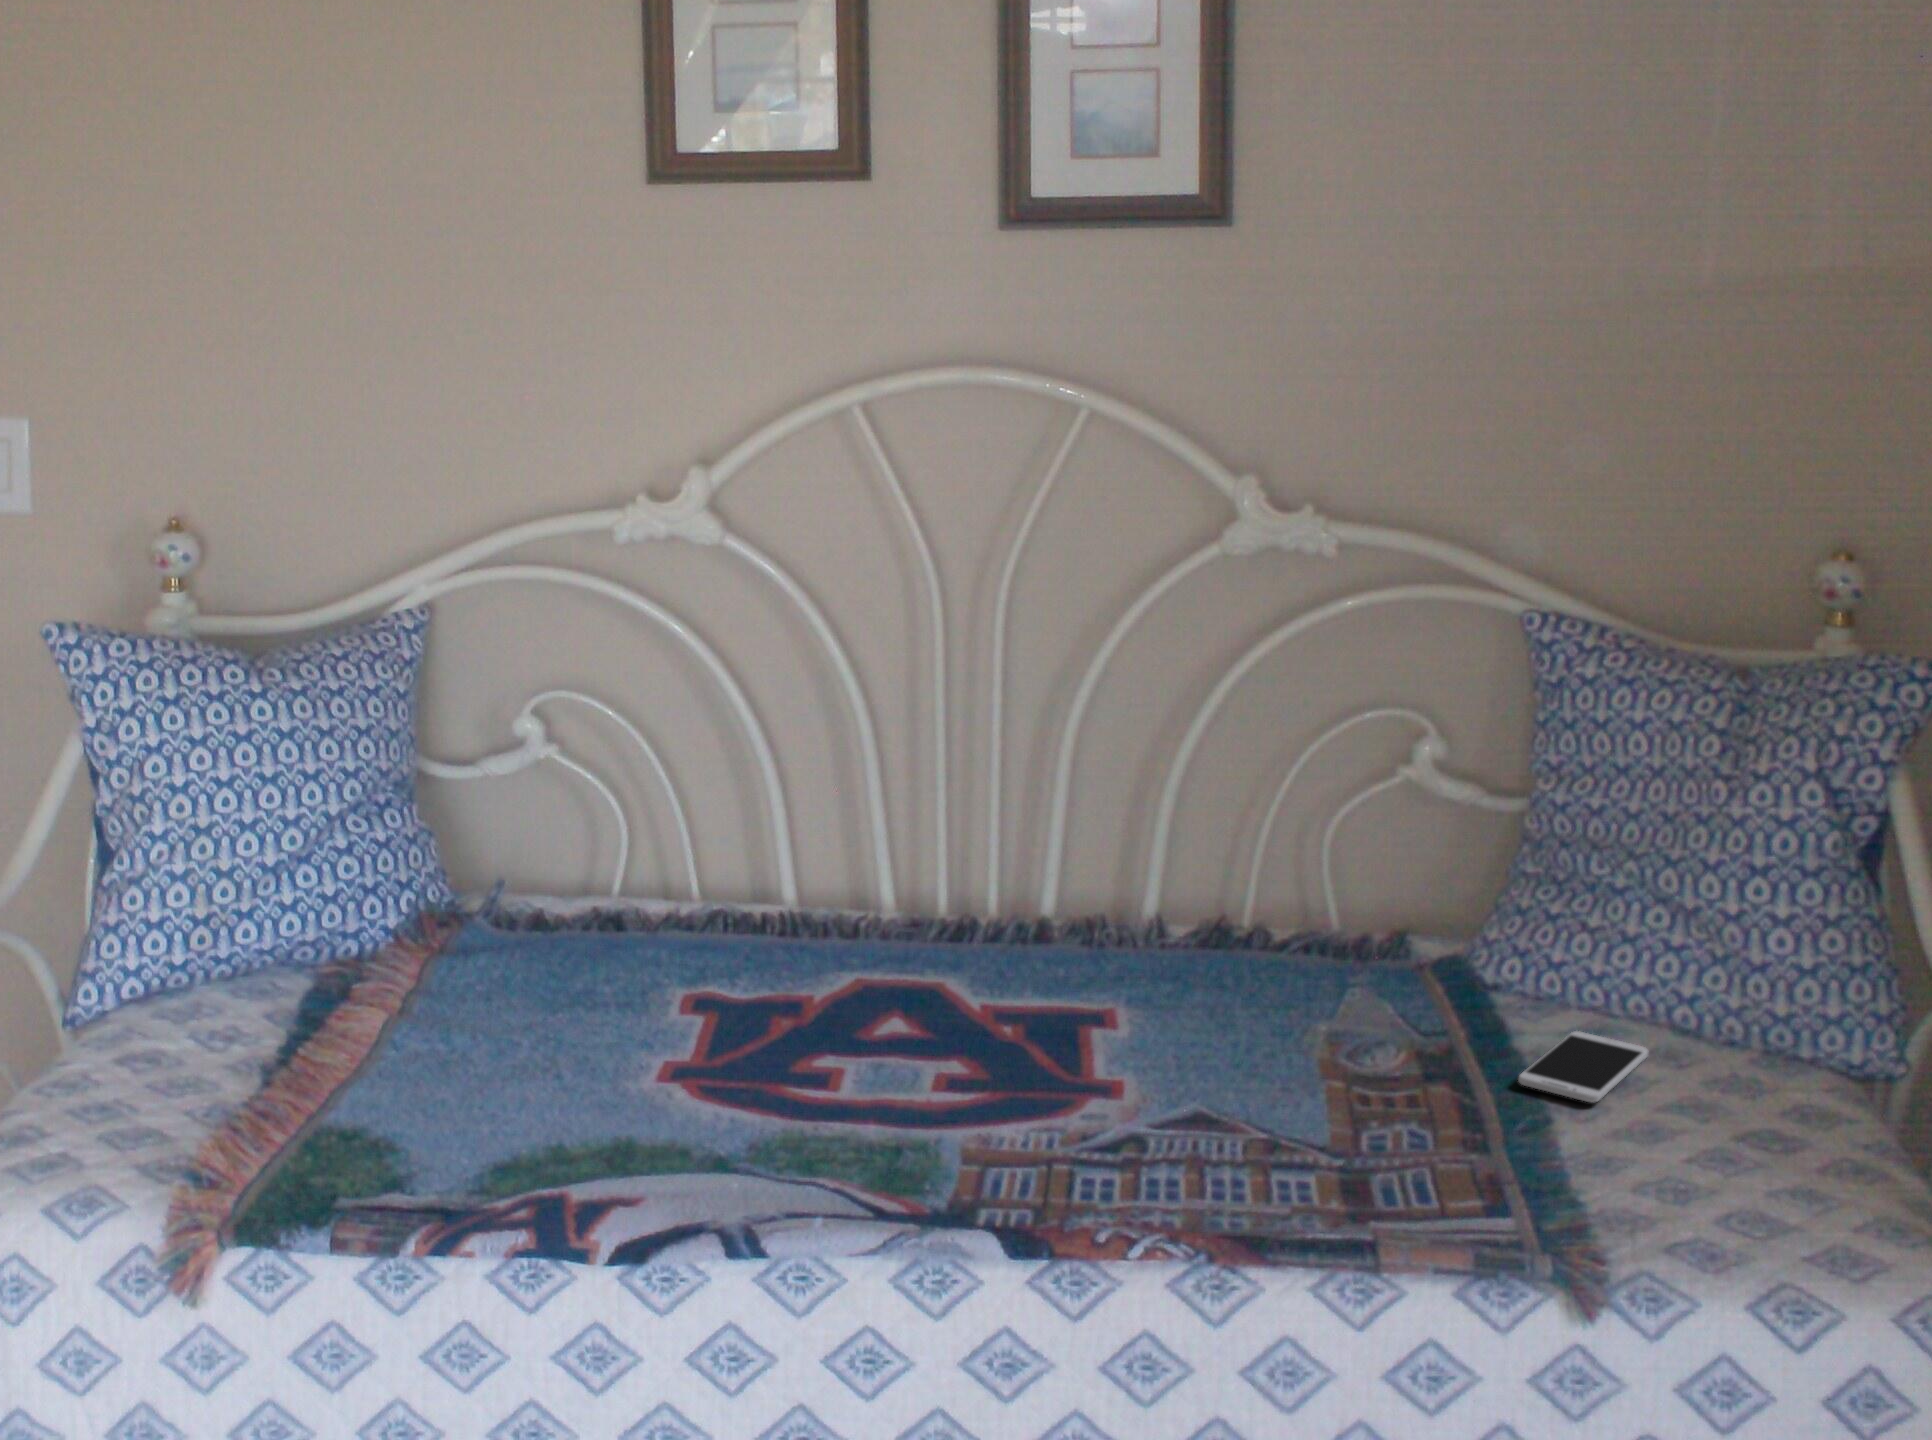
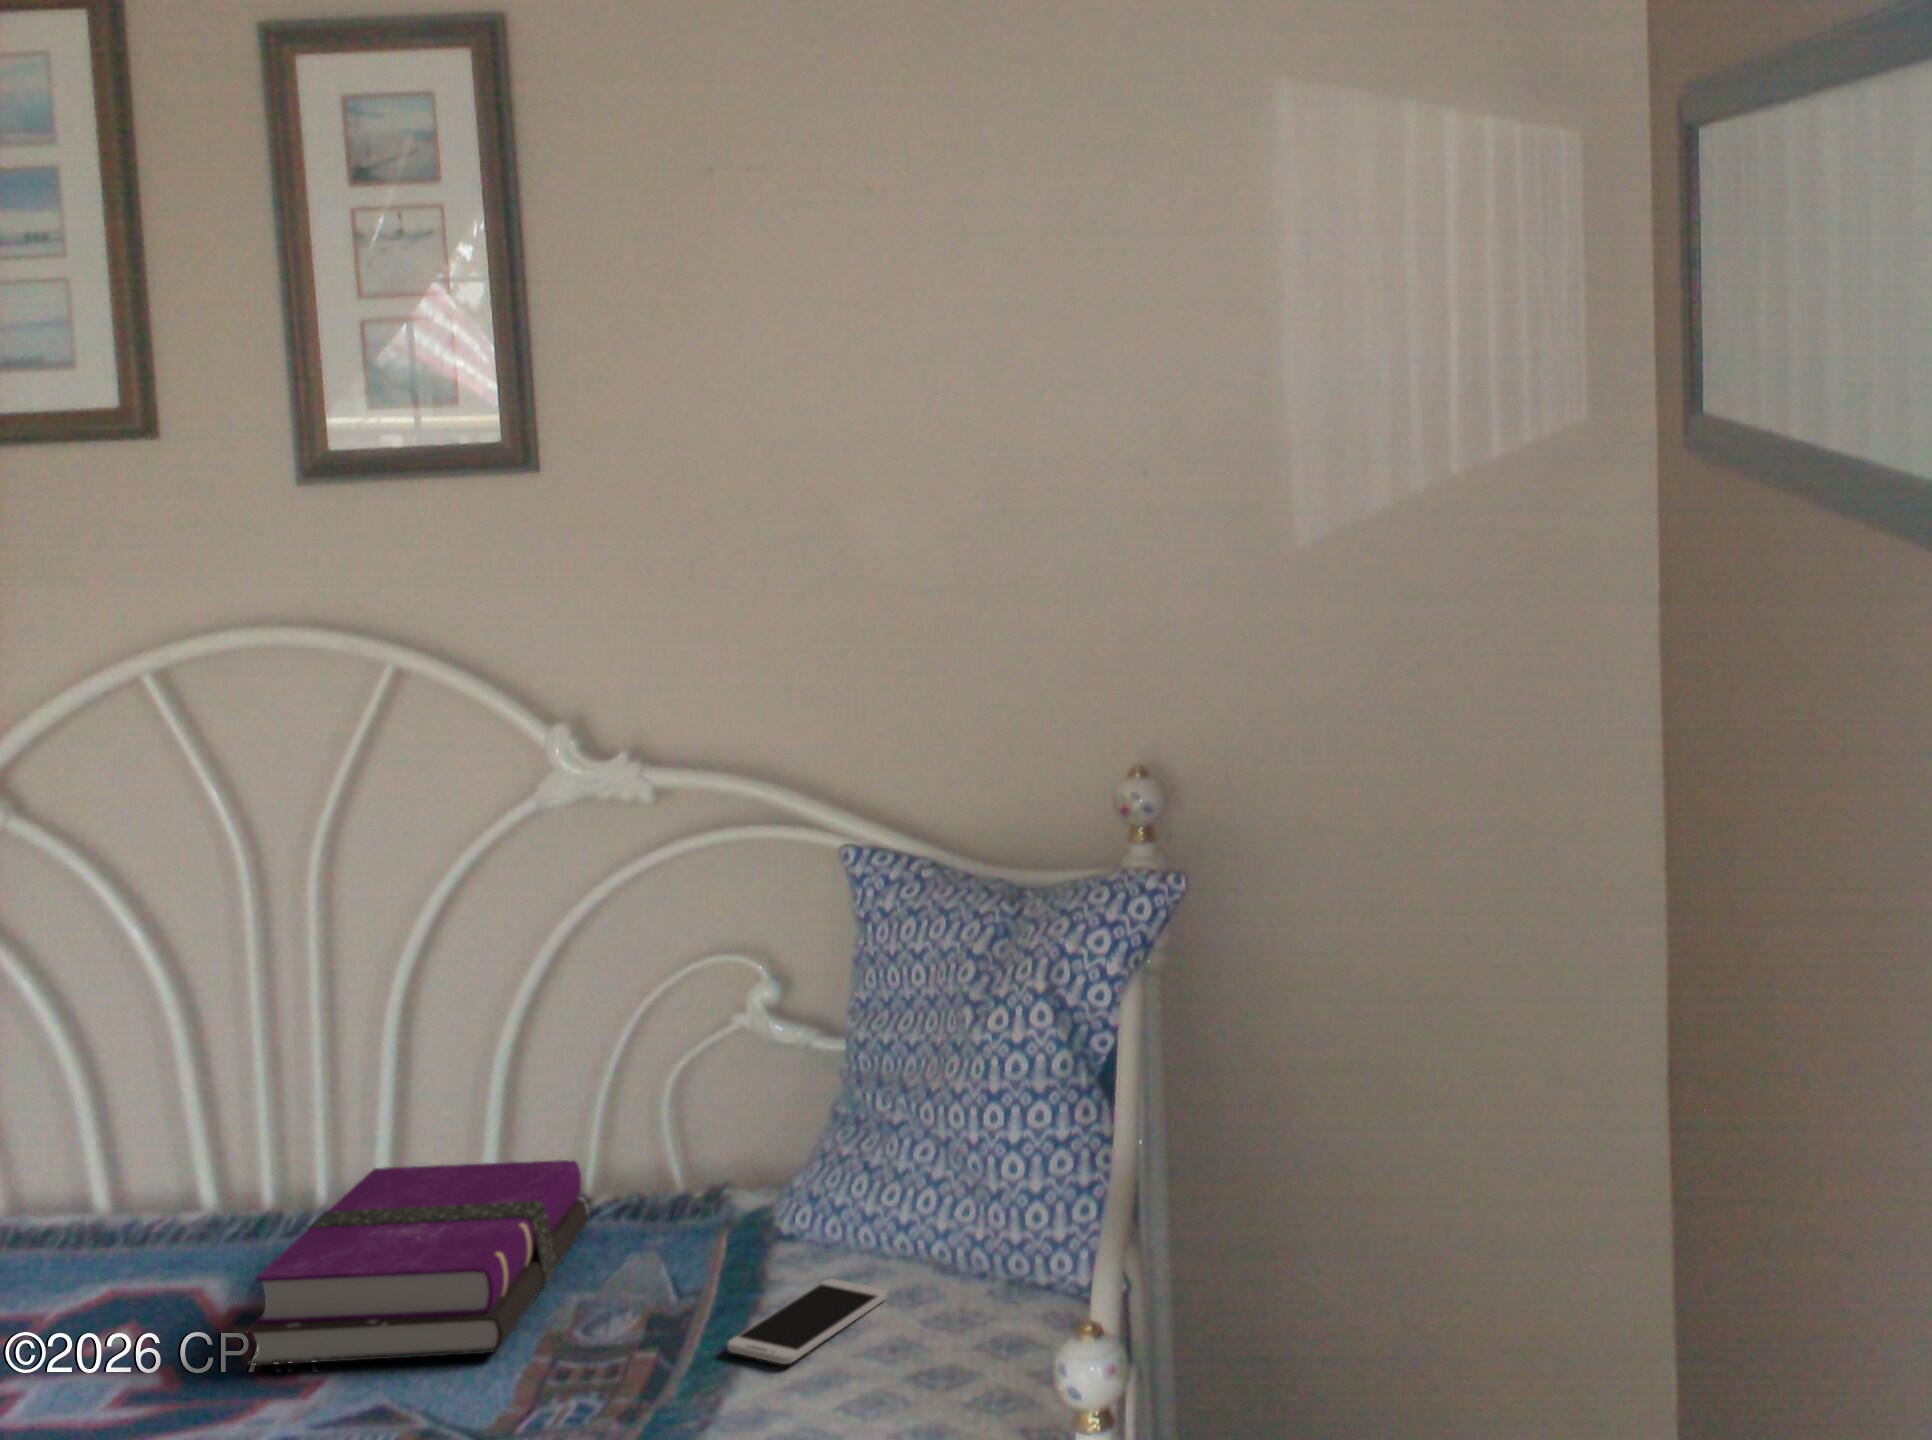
hardback book: none [1056,882,1296,1059] -> present [246,1160,589,1366]

